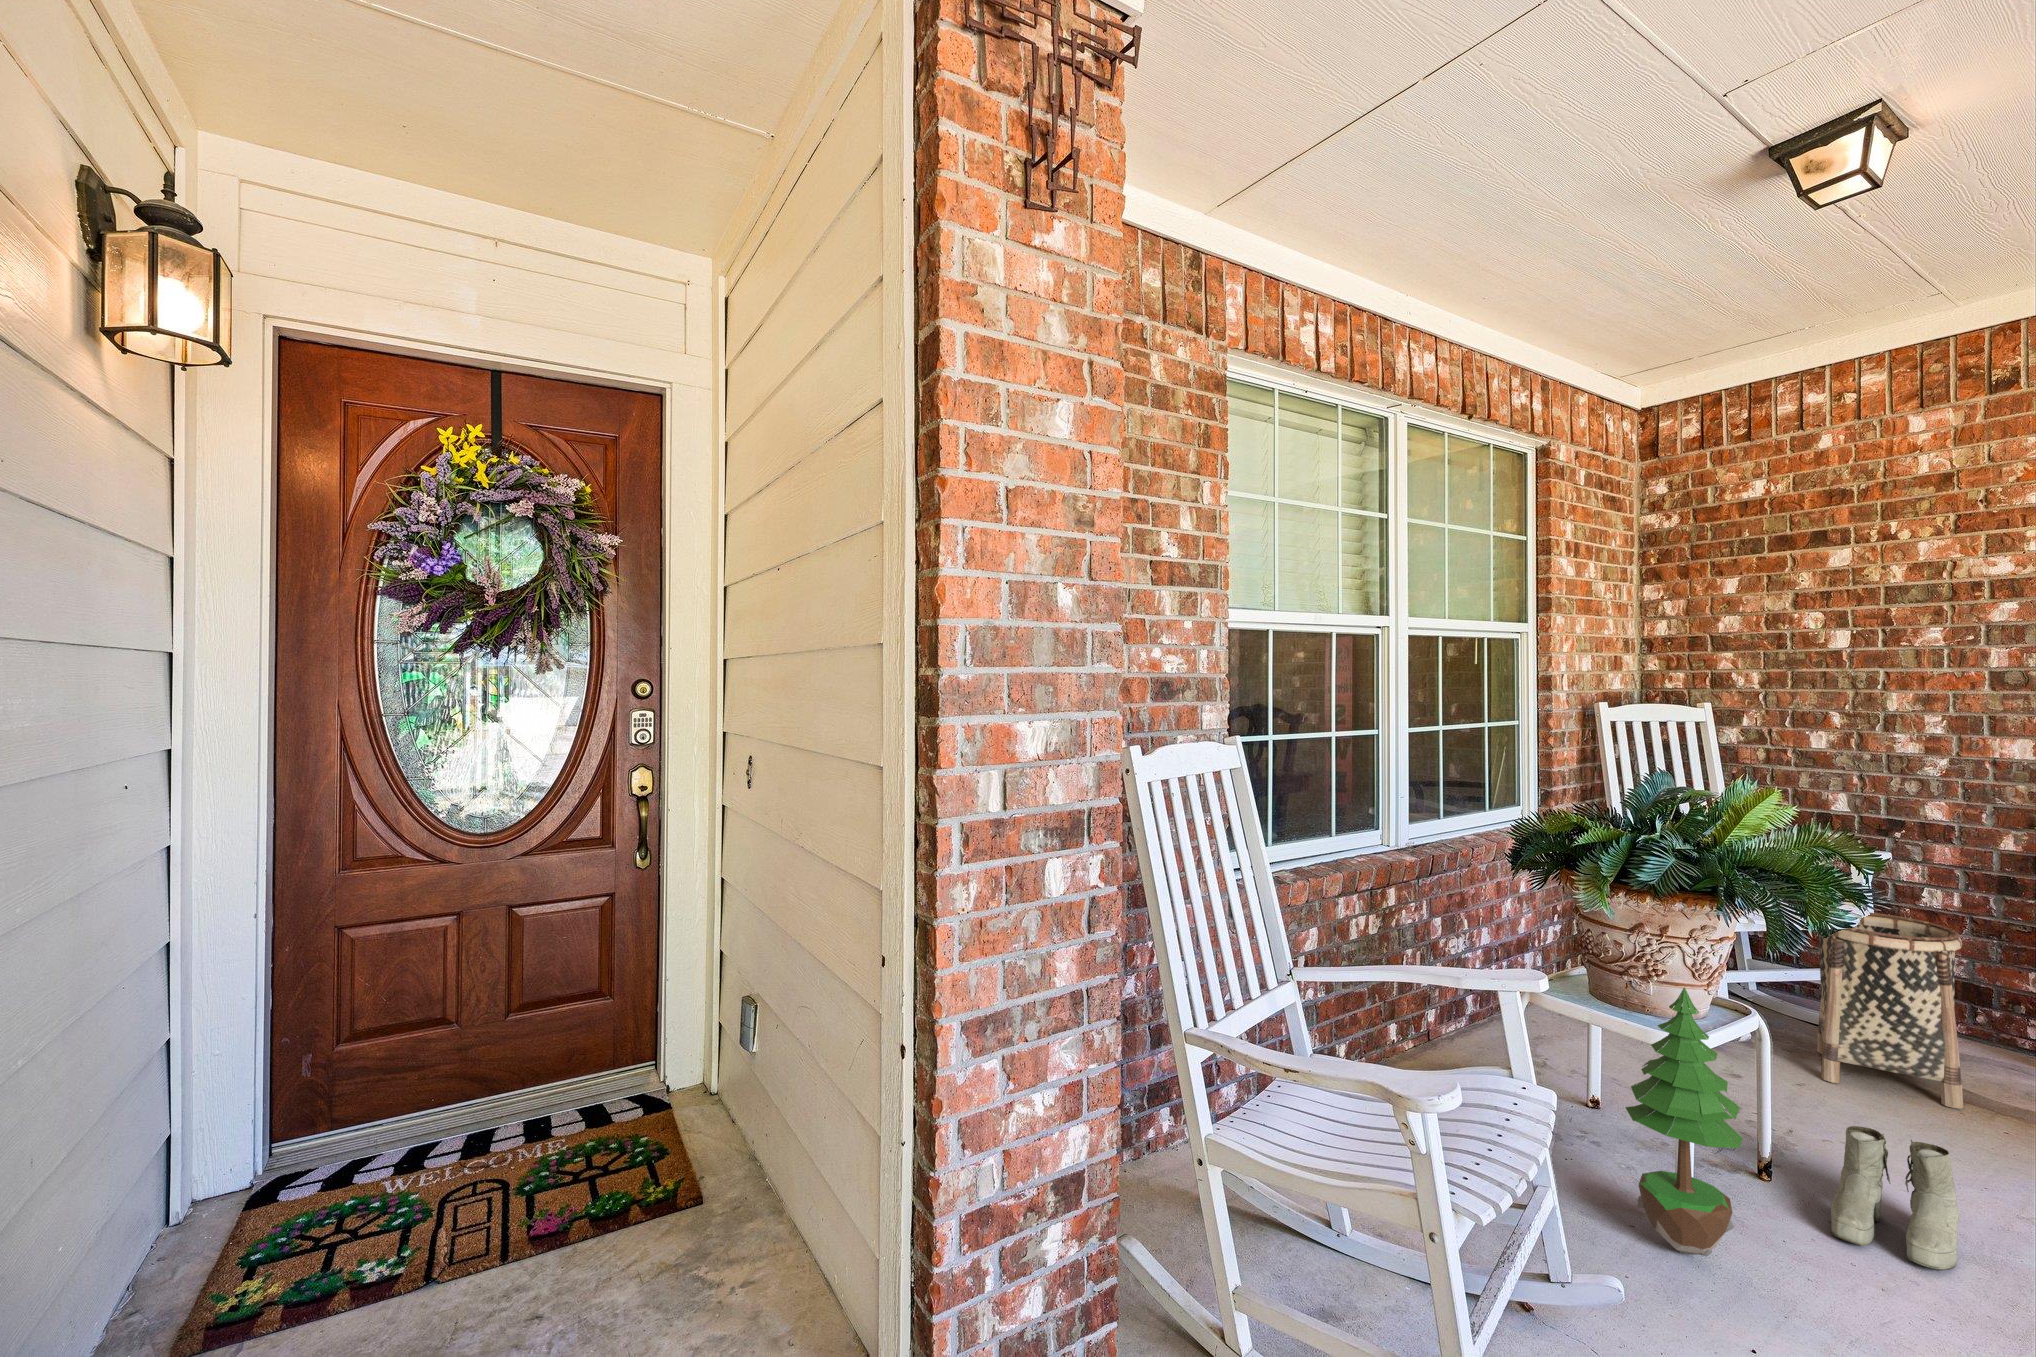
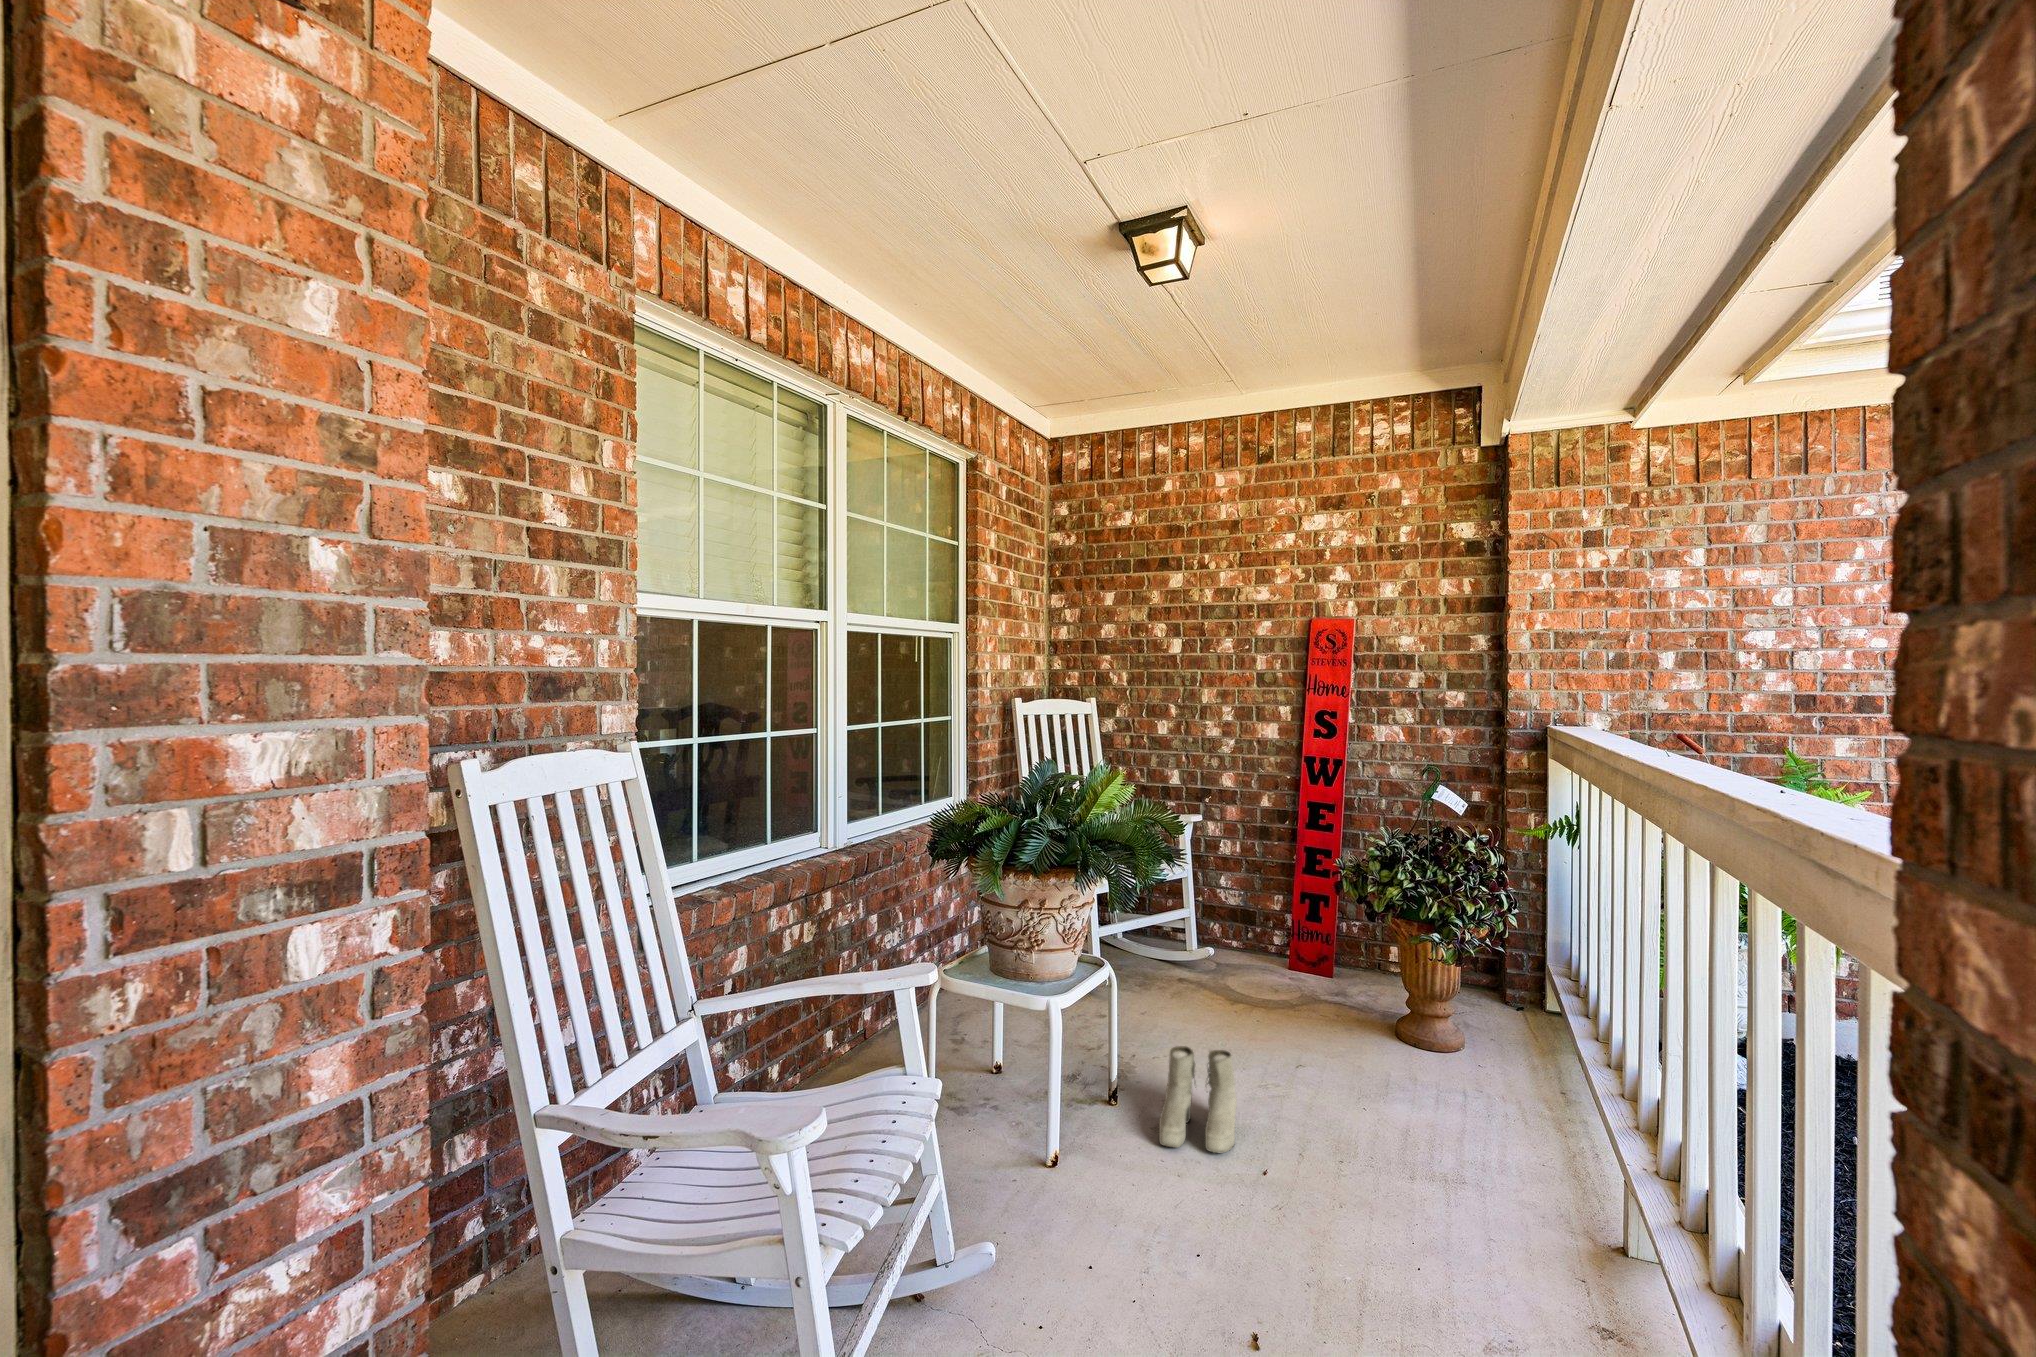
basket: present [1817,913,1963,1109] -> none [1156,864,1244,1010]
potted tree: present [1625,987,1743,1256] -> none [1011,955,1098,1199]

